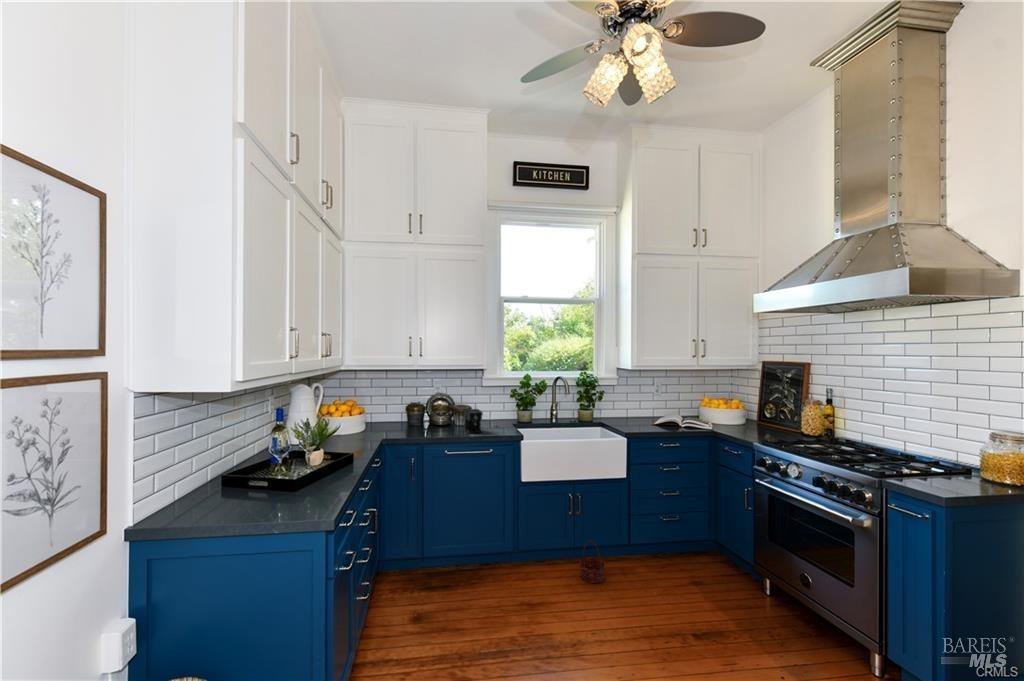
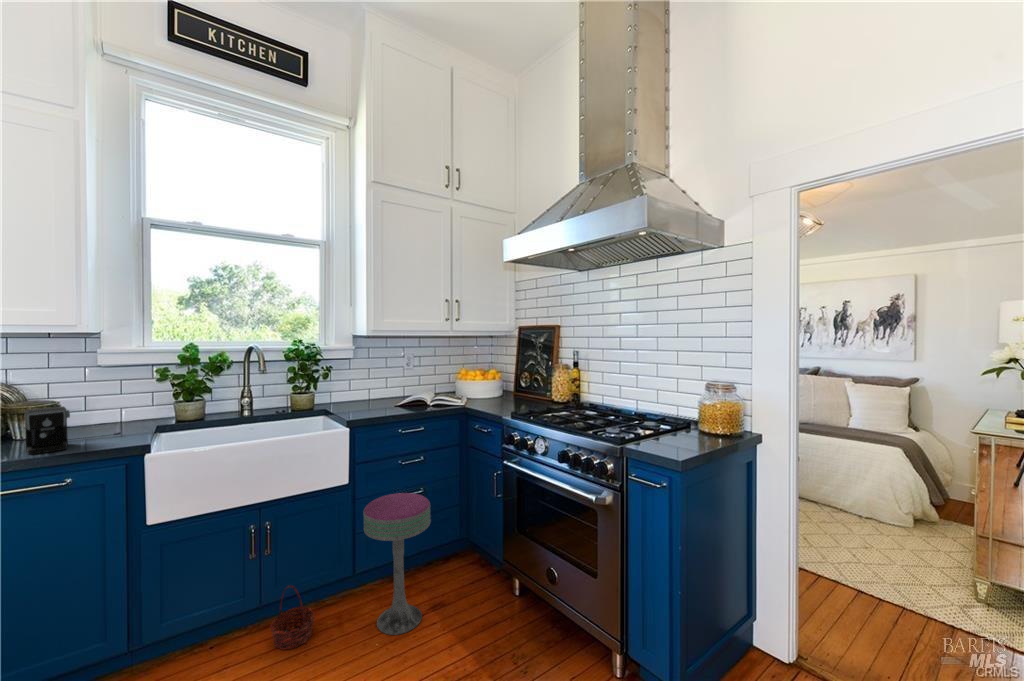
bar stool: none [639,491,691,597] -> present [363,493,431,635]

